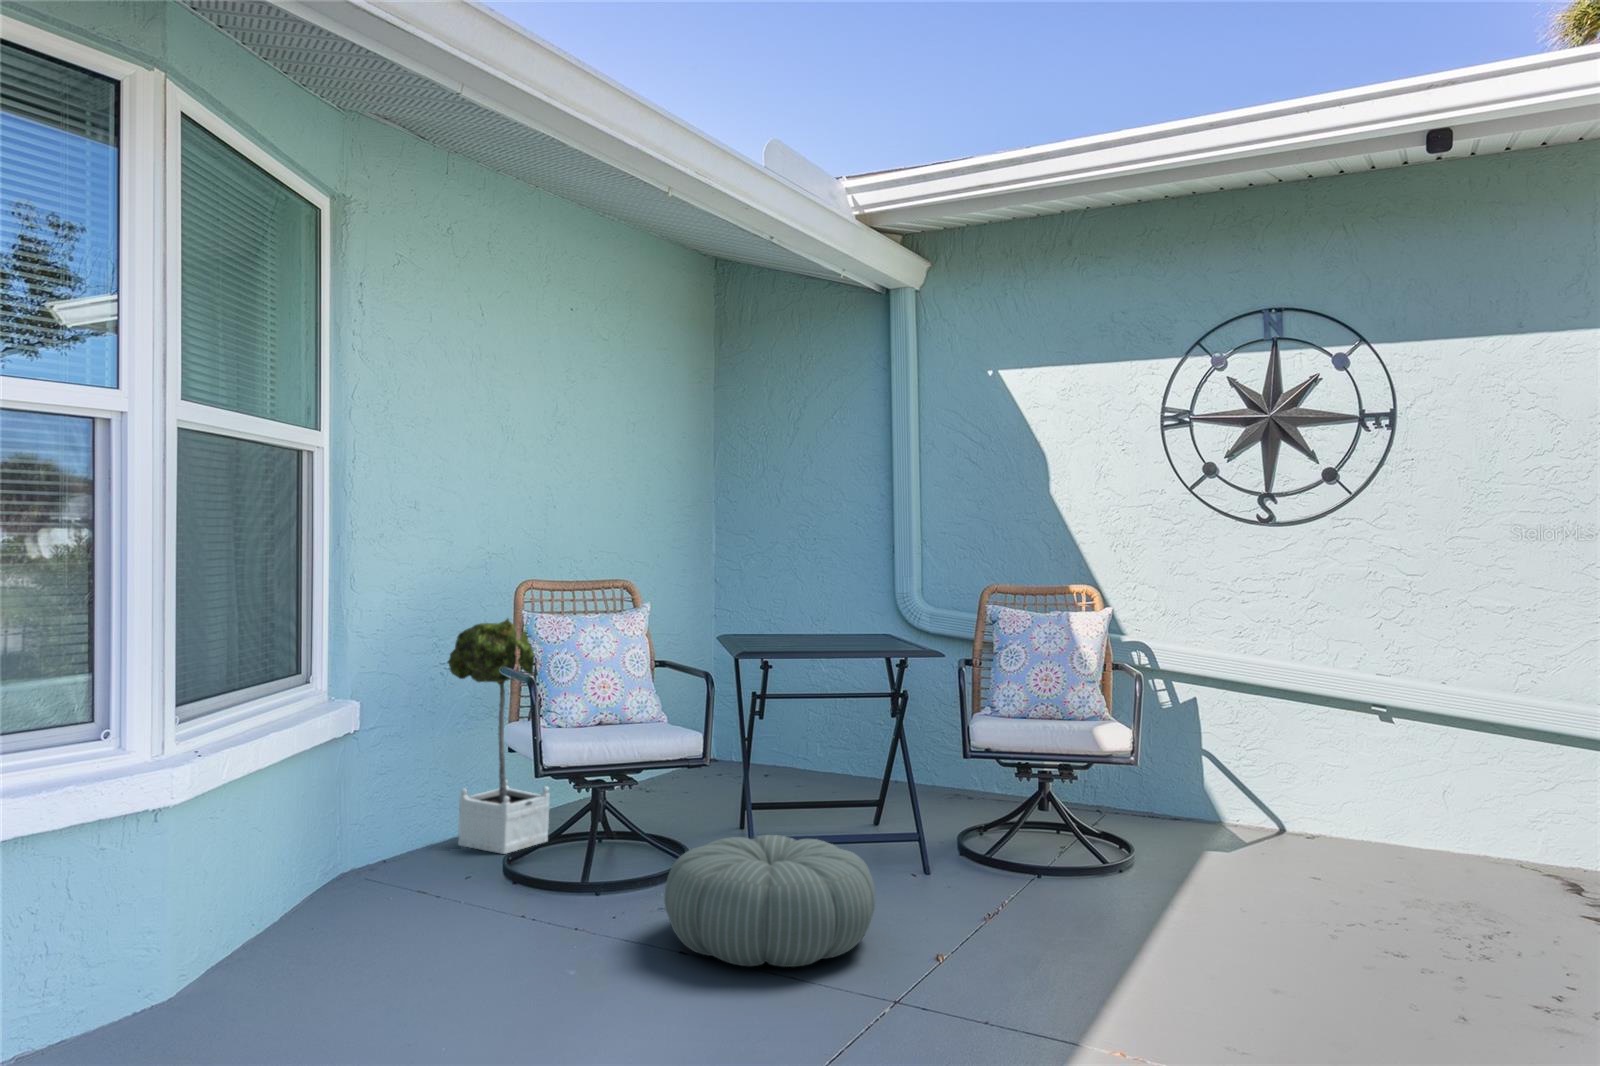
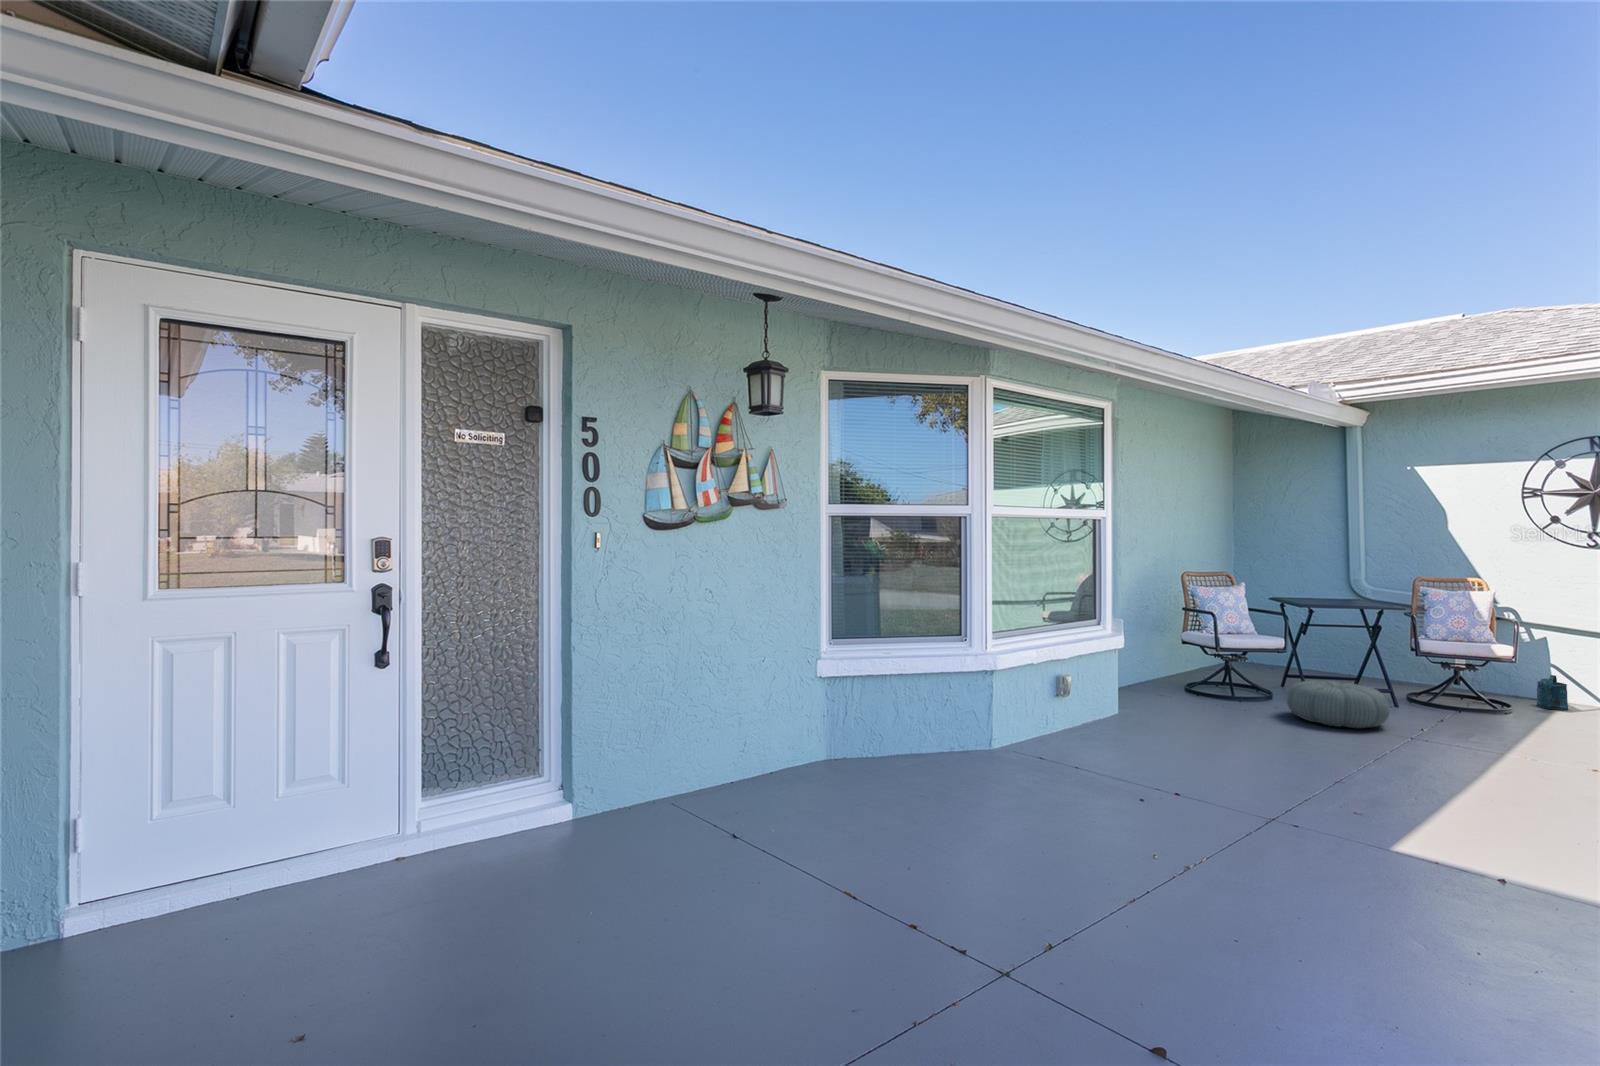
potted tree: present [448,618,550,854] -> none [1147,589,1192,687]
watering can: none [1178,774,1225,846] -> present [1537,675,1568,710]

